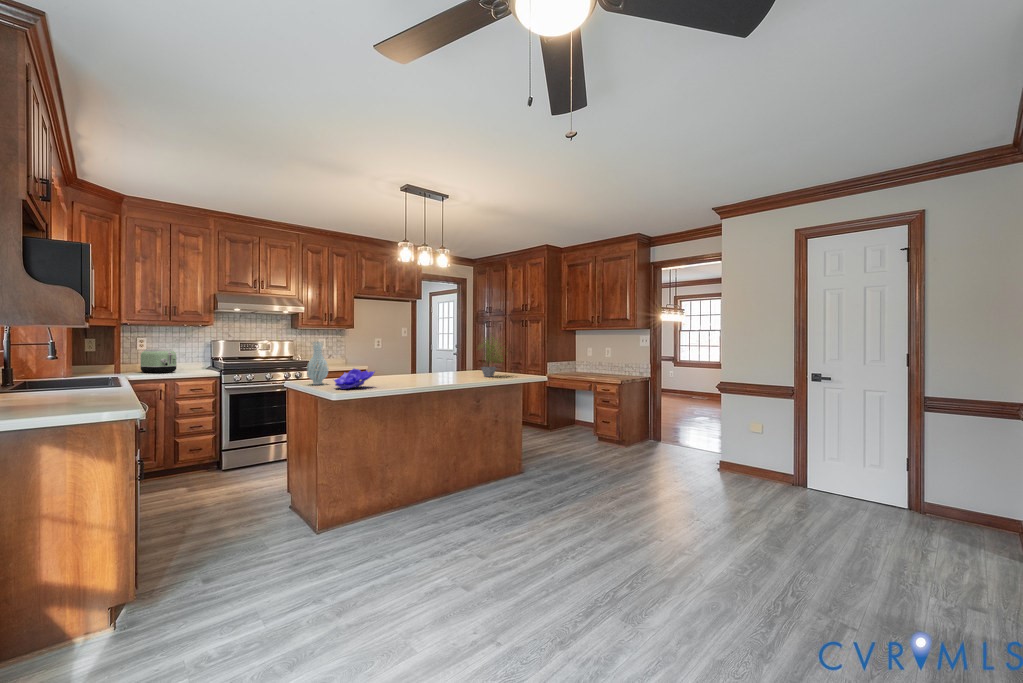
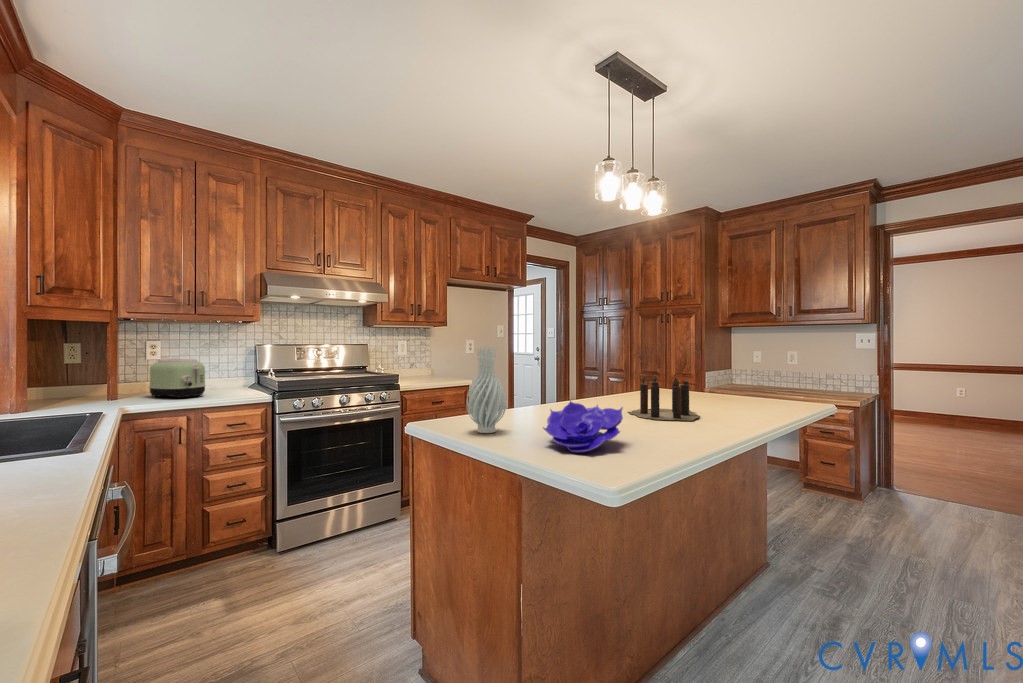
potted plant: present [480,337,503,377] -> none [710,328,776,406]
candle: none [408,358,455,381] -> present [629,375,700,421]

